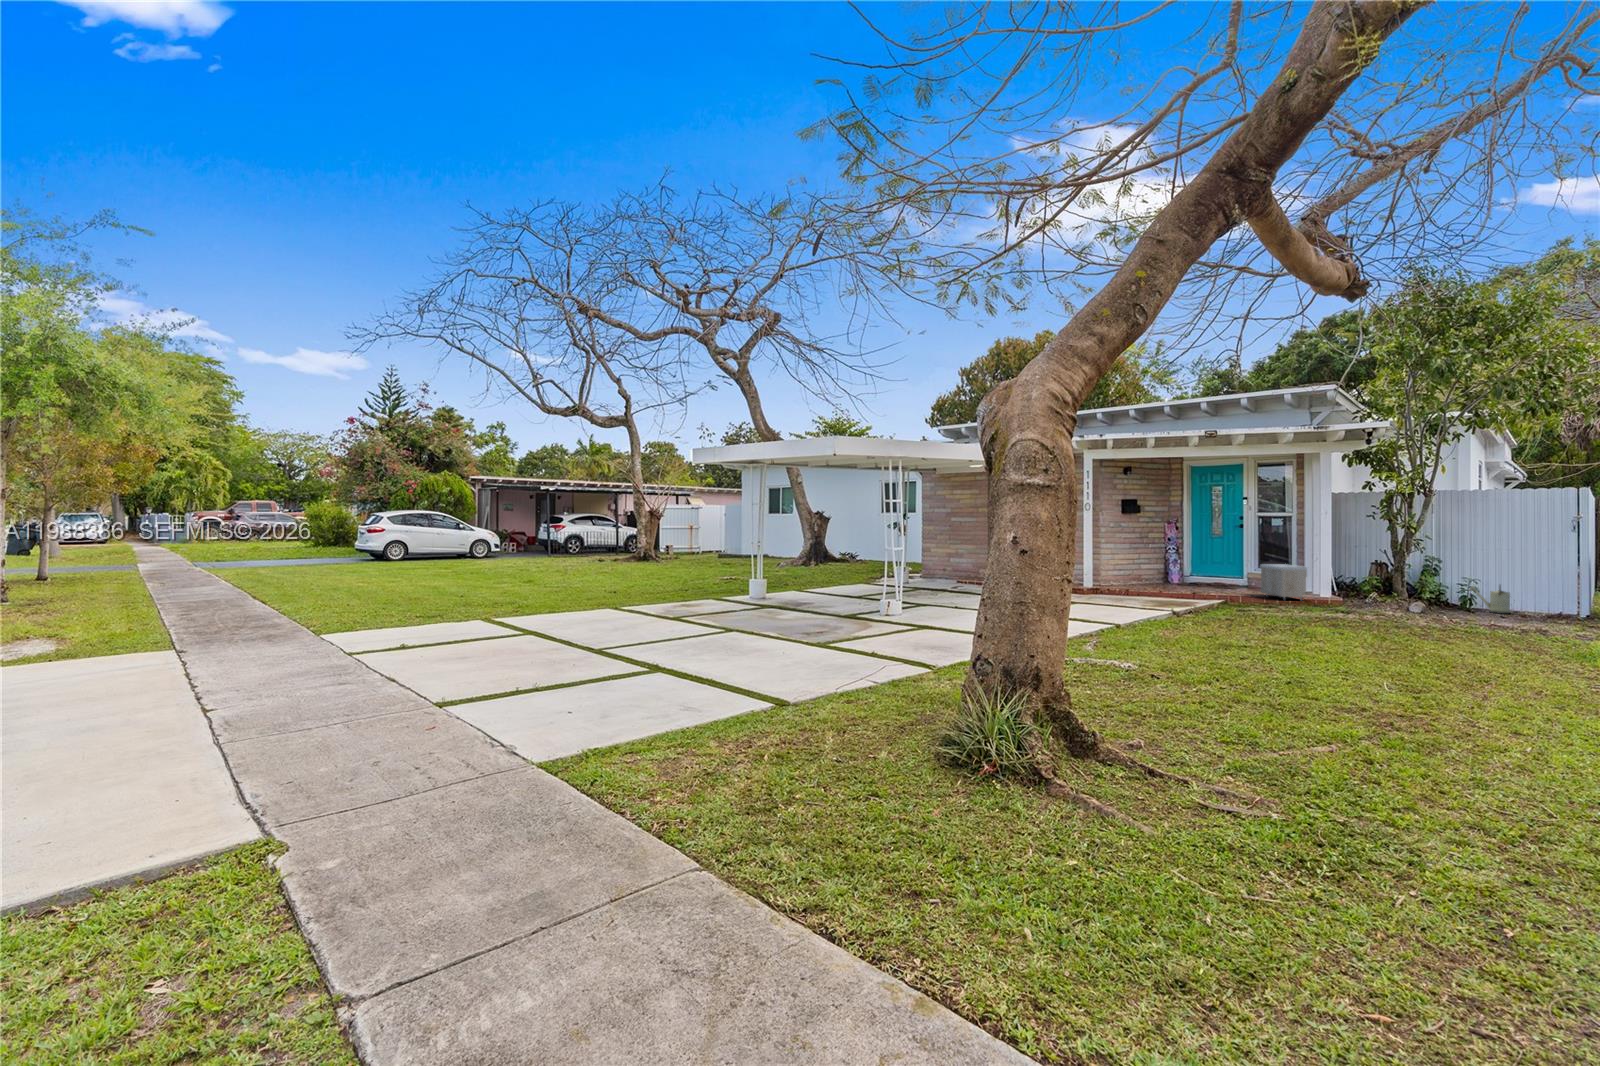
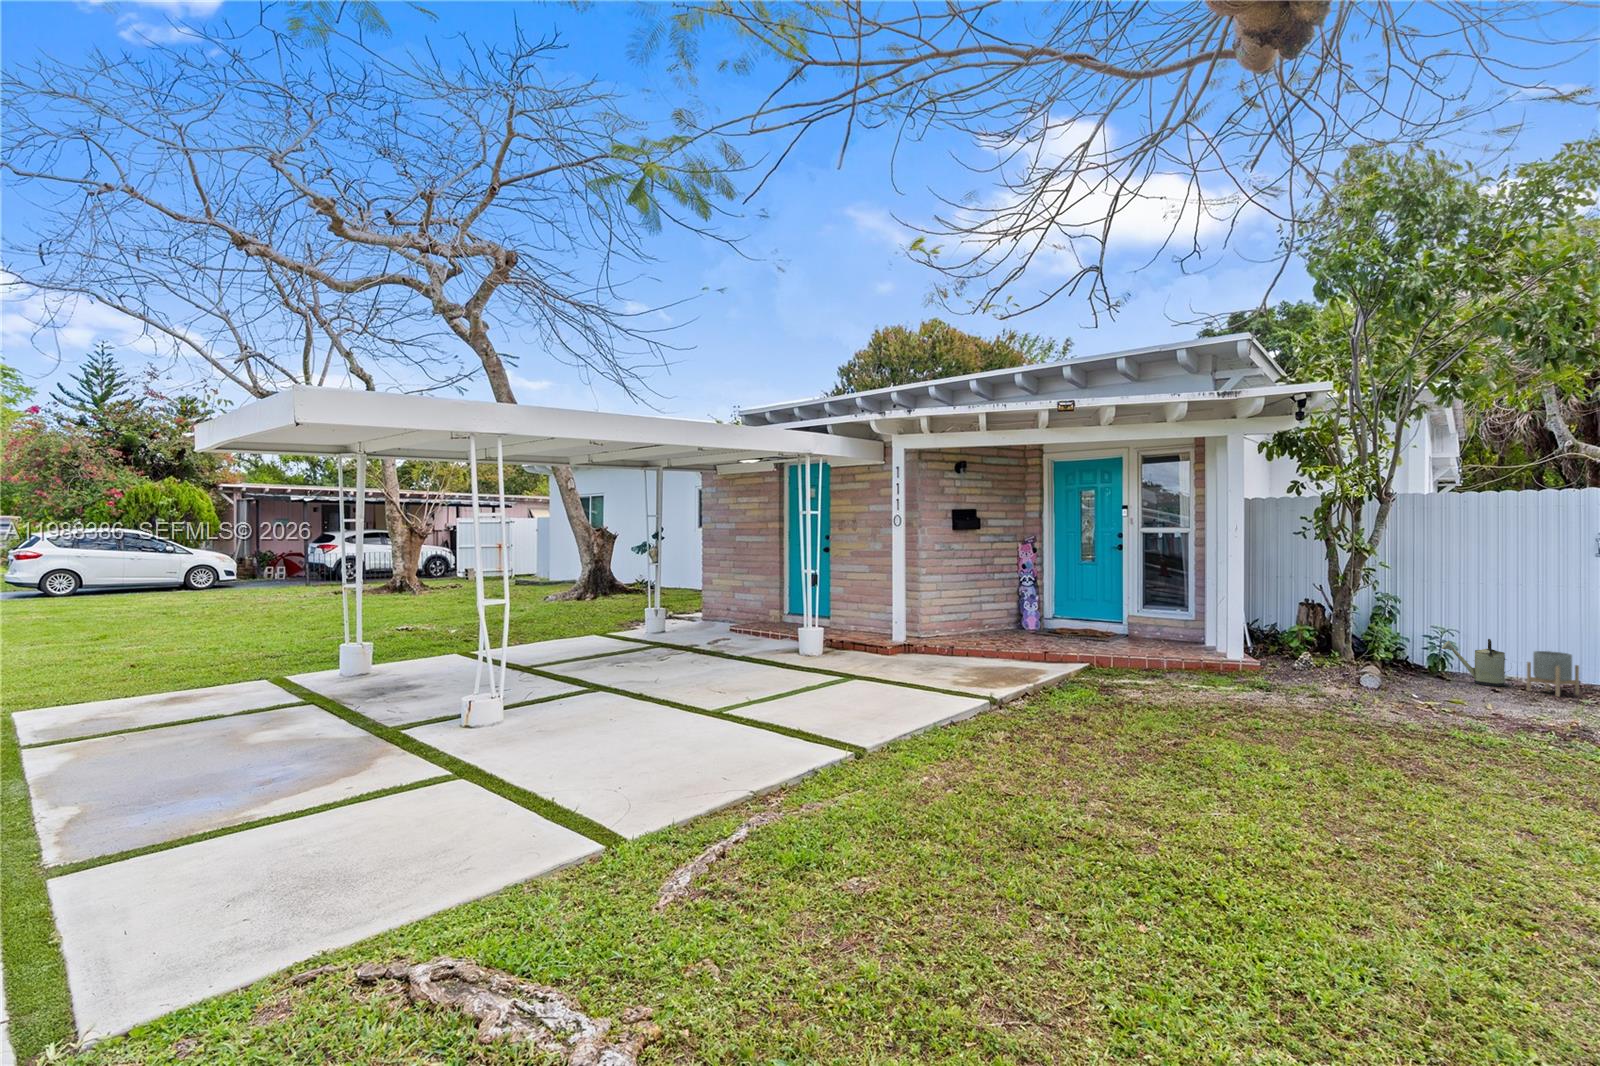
storage bench: present [1260,564,1307,599] -> none [1145,604,1213,661]
planter: none [1523,591,1557,618] -> present [1527,651,1579,697]

